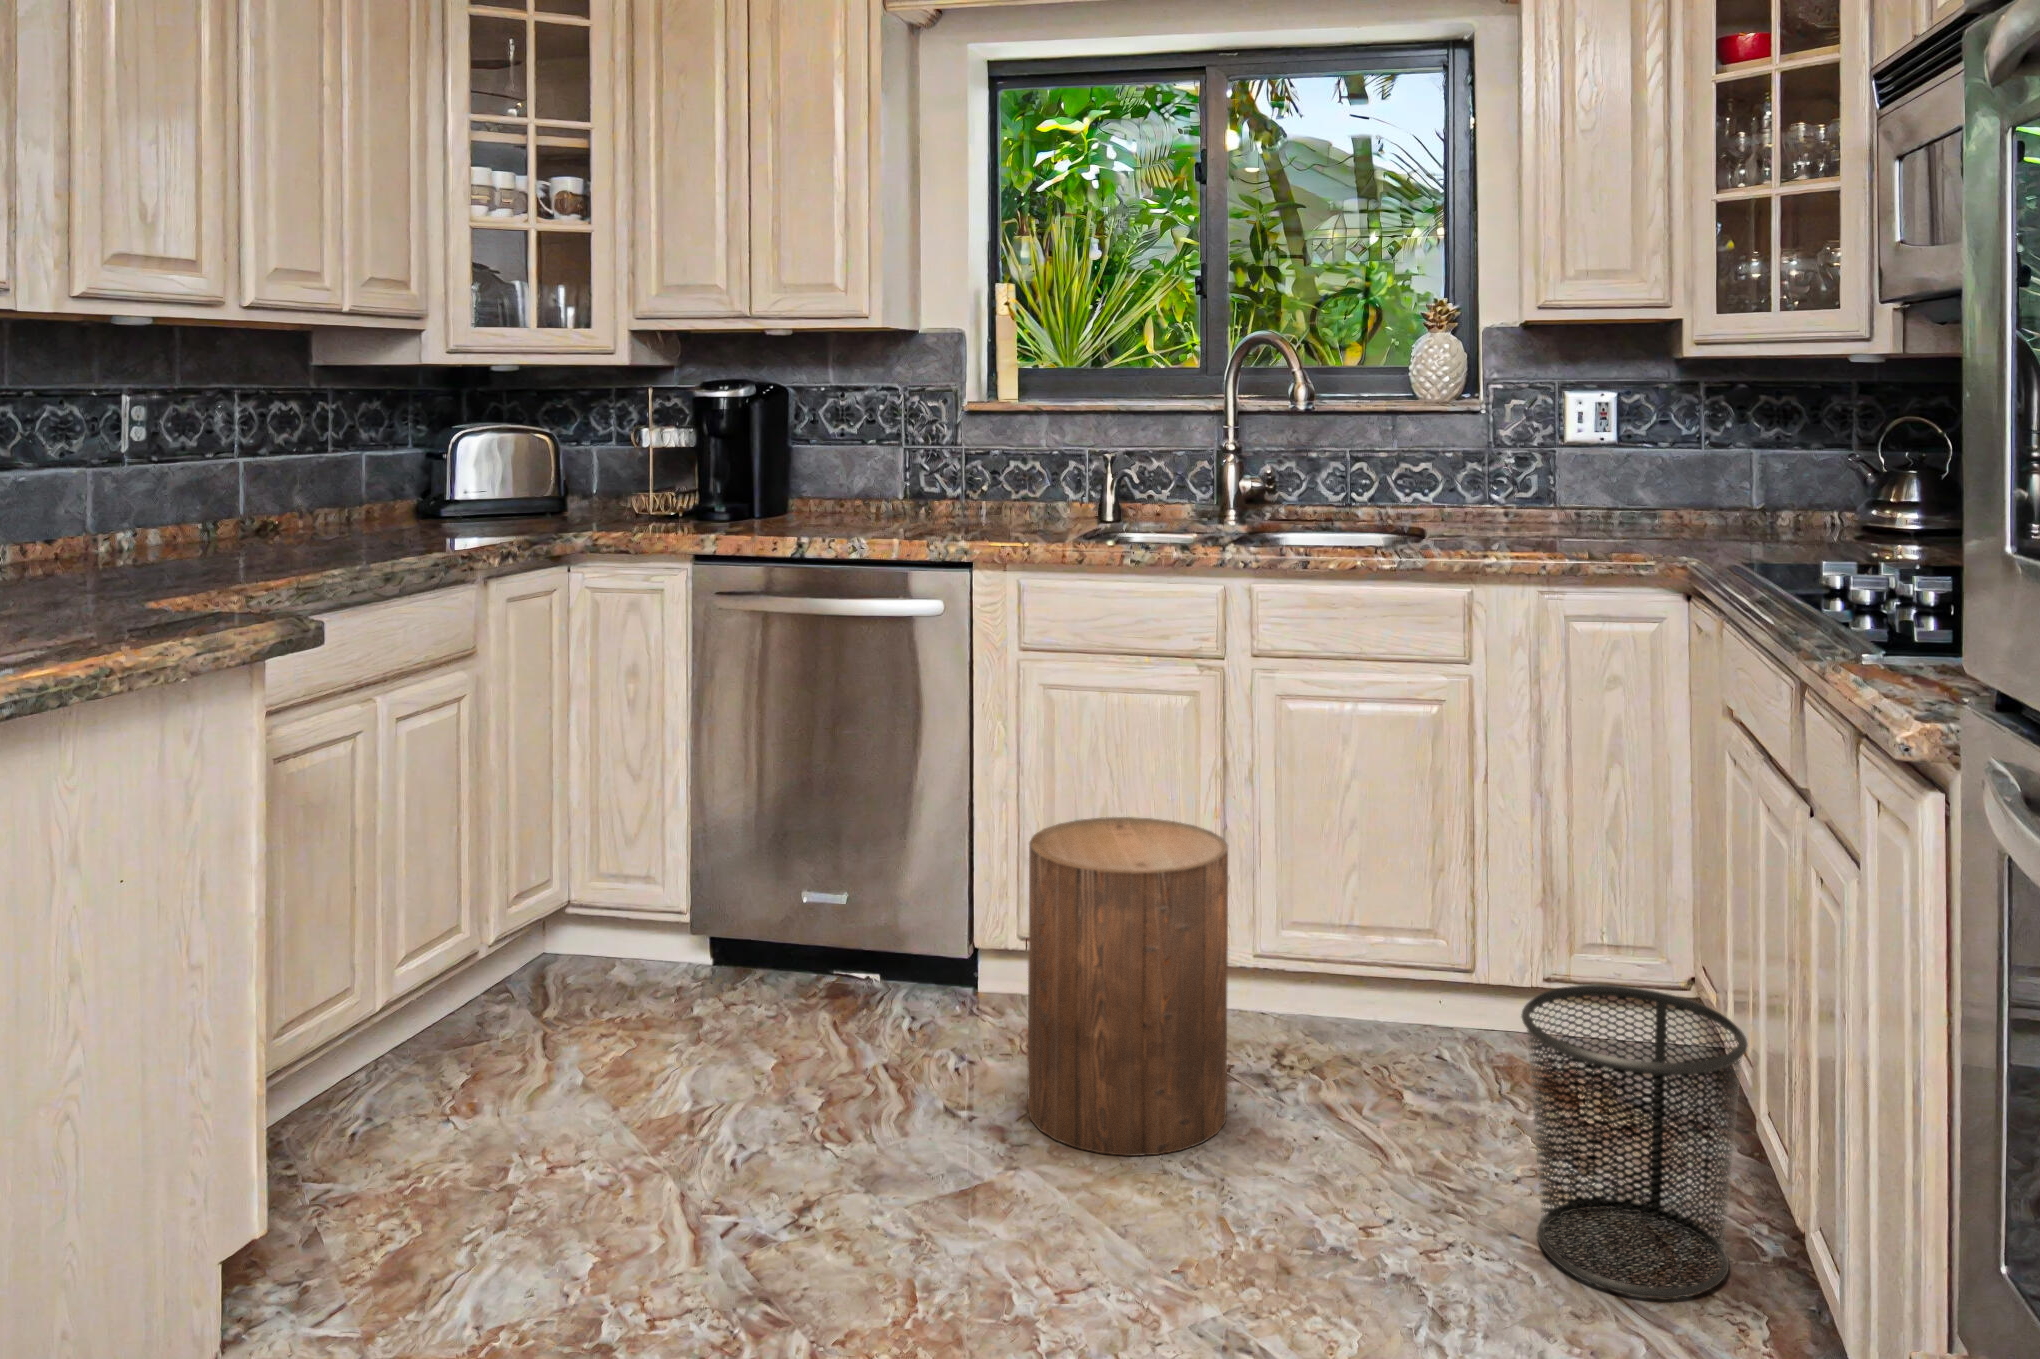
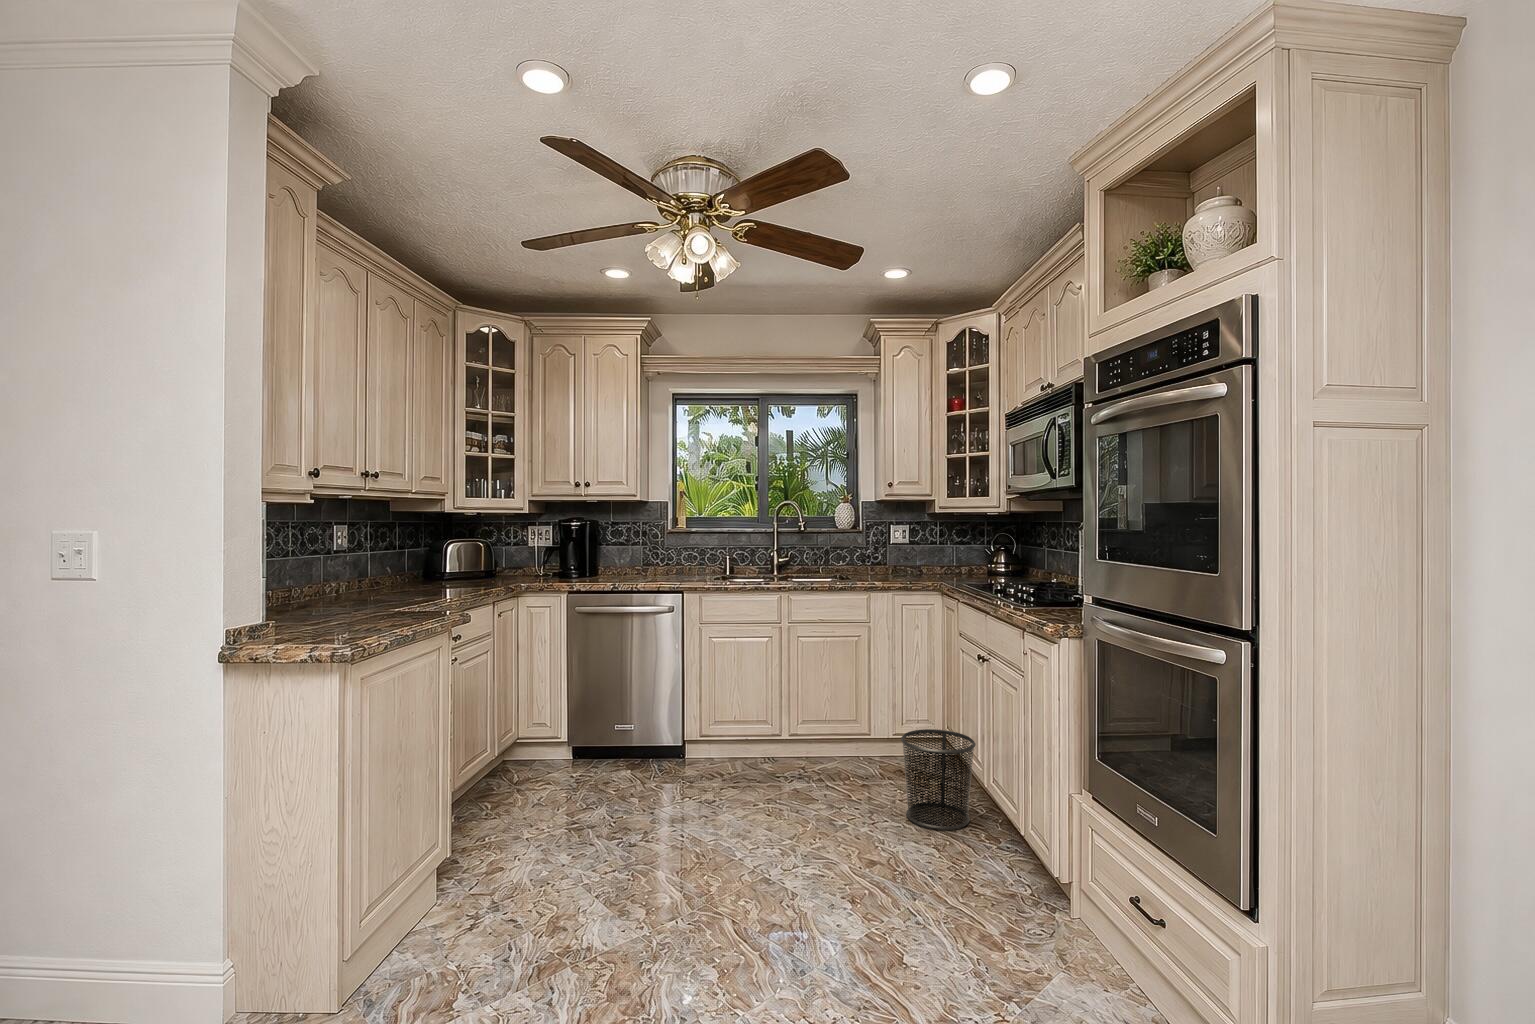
stool: present [1027,817,1228,1156] -> none [717,684,791,805]

